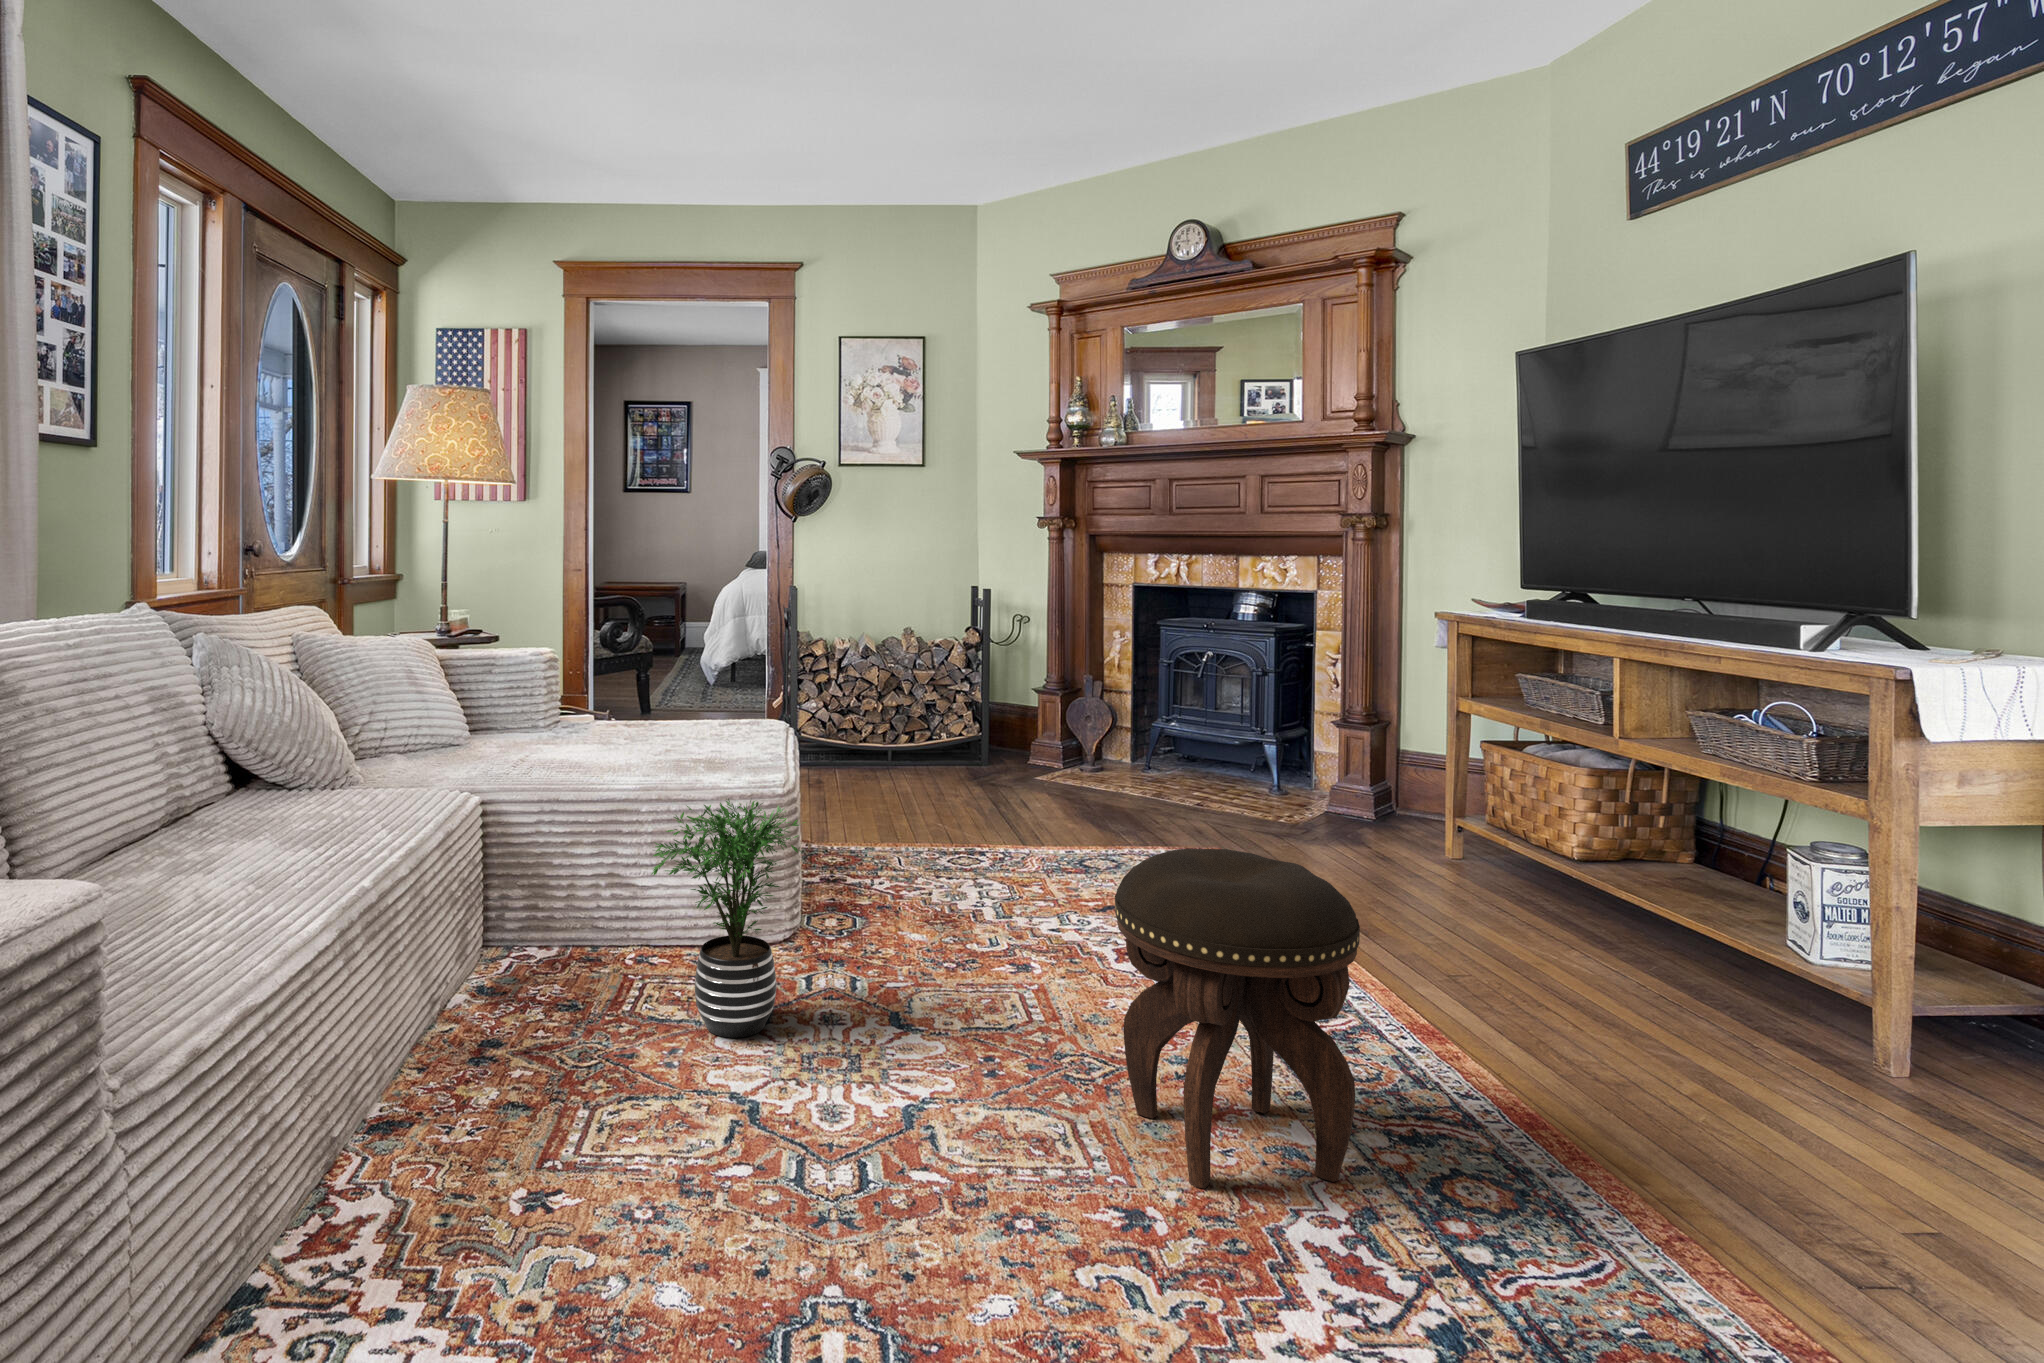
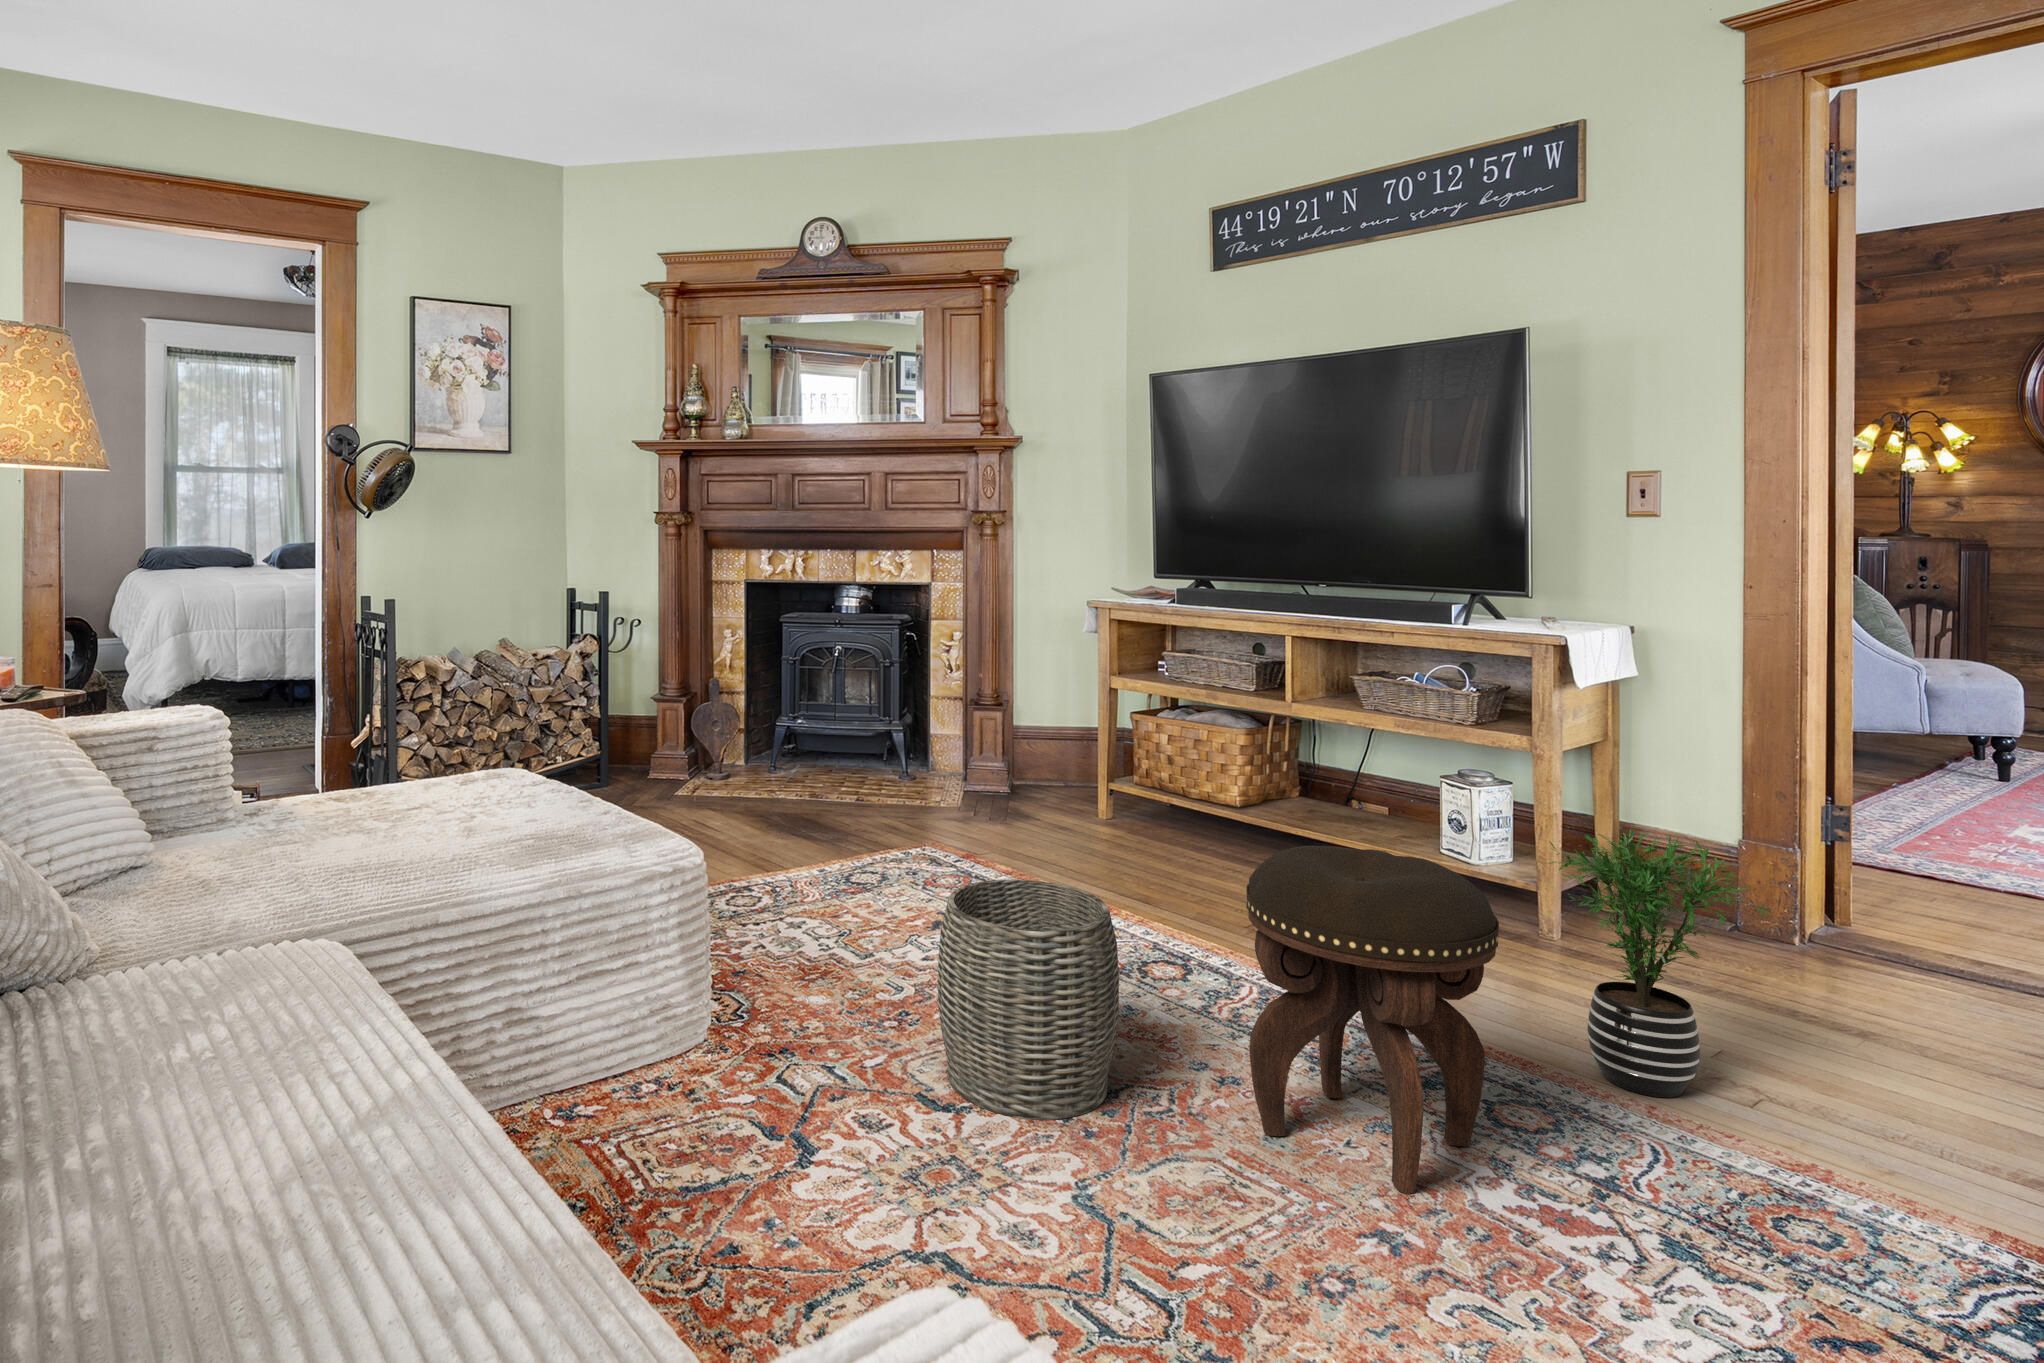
potted plant: present [651,799,801,1038] -> present [1549,830,1772,1098]
woven basket: none [912,846,1072,1055] -> present [938,880,1119,1120]

